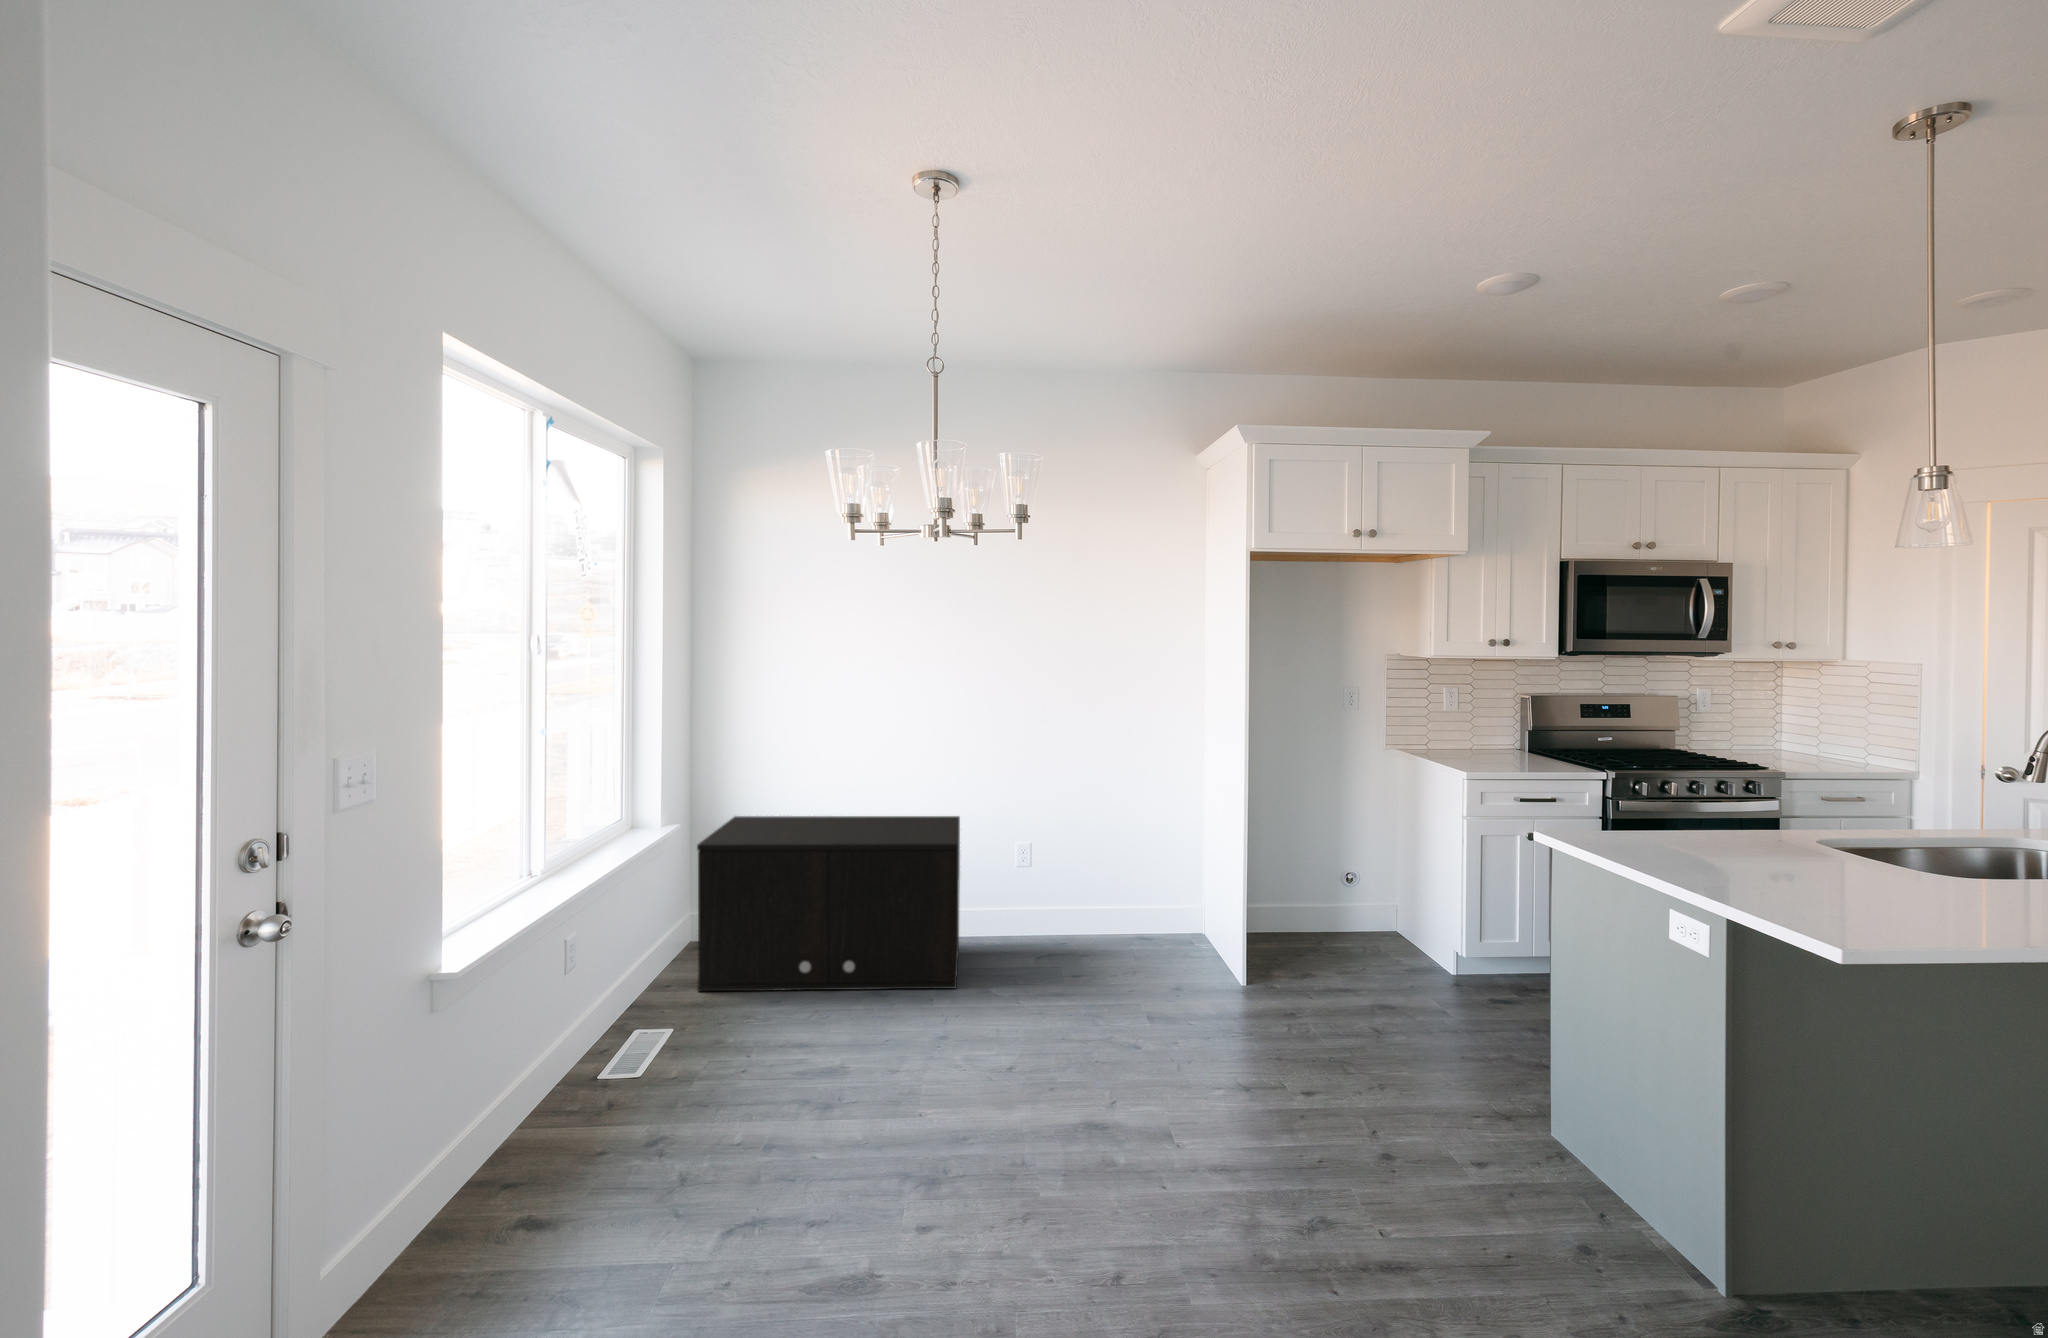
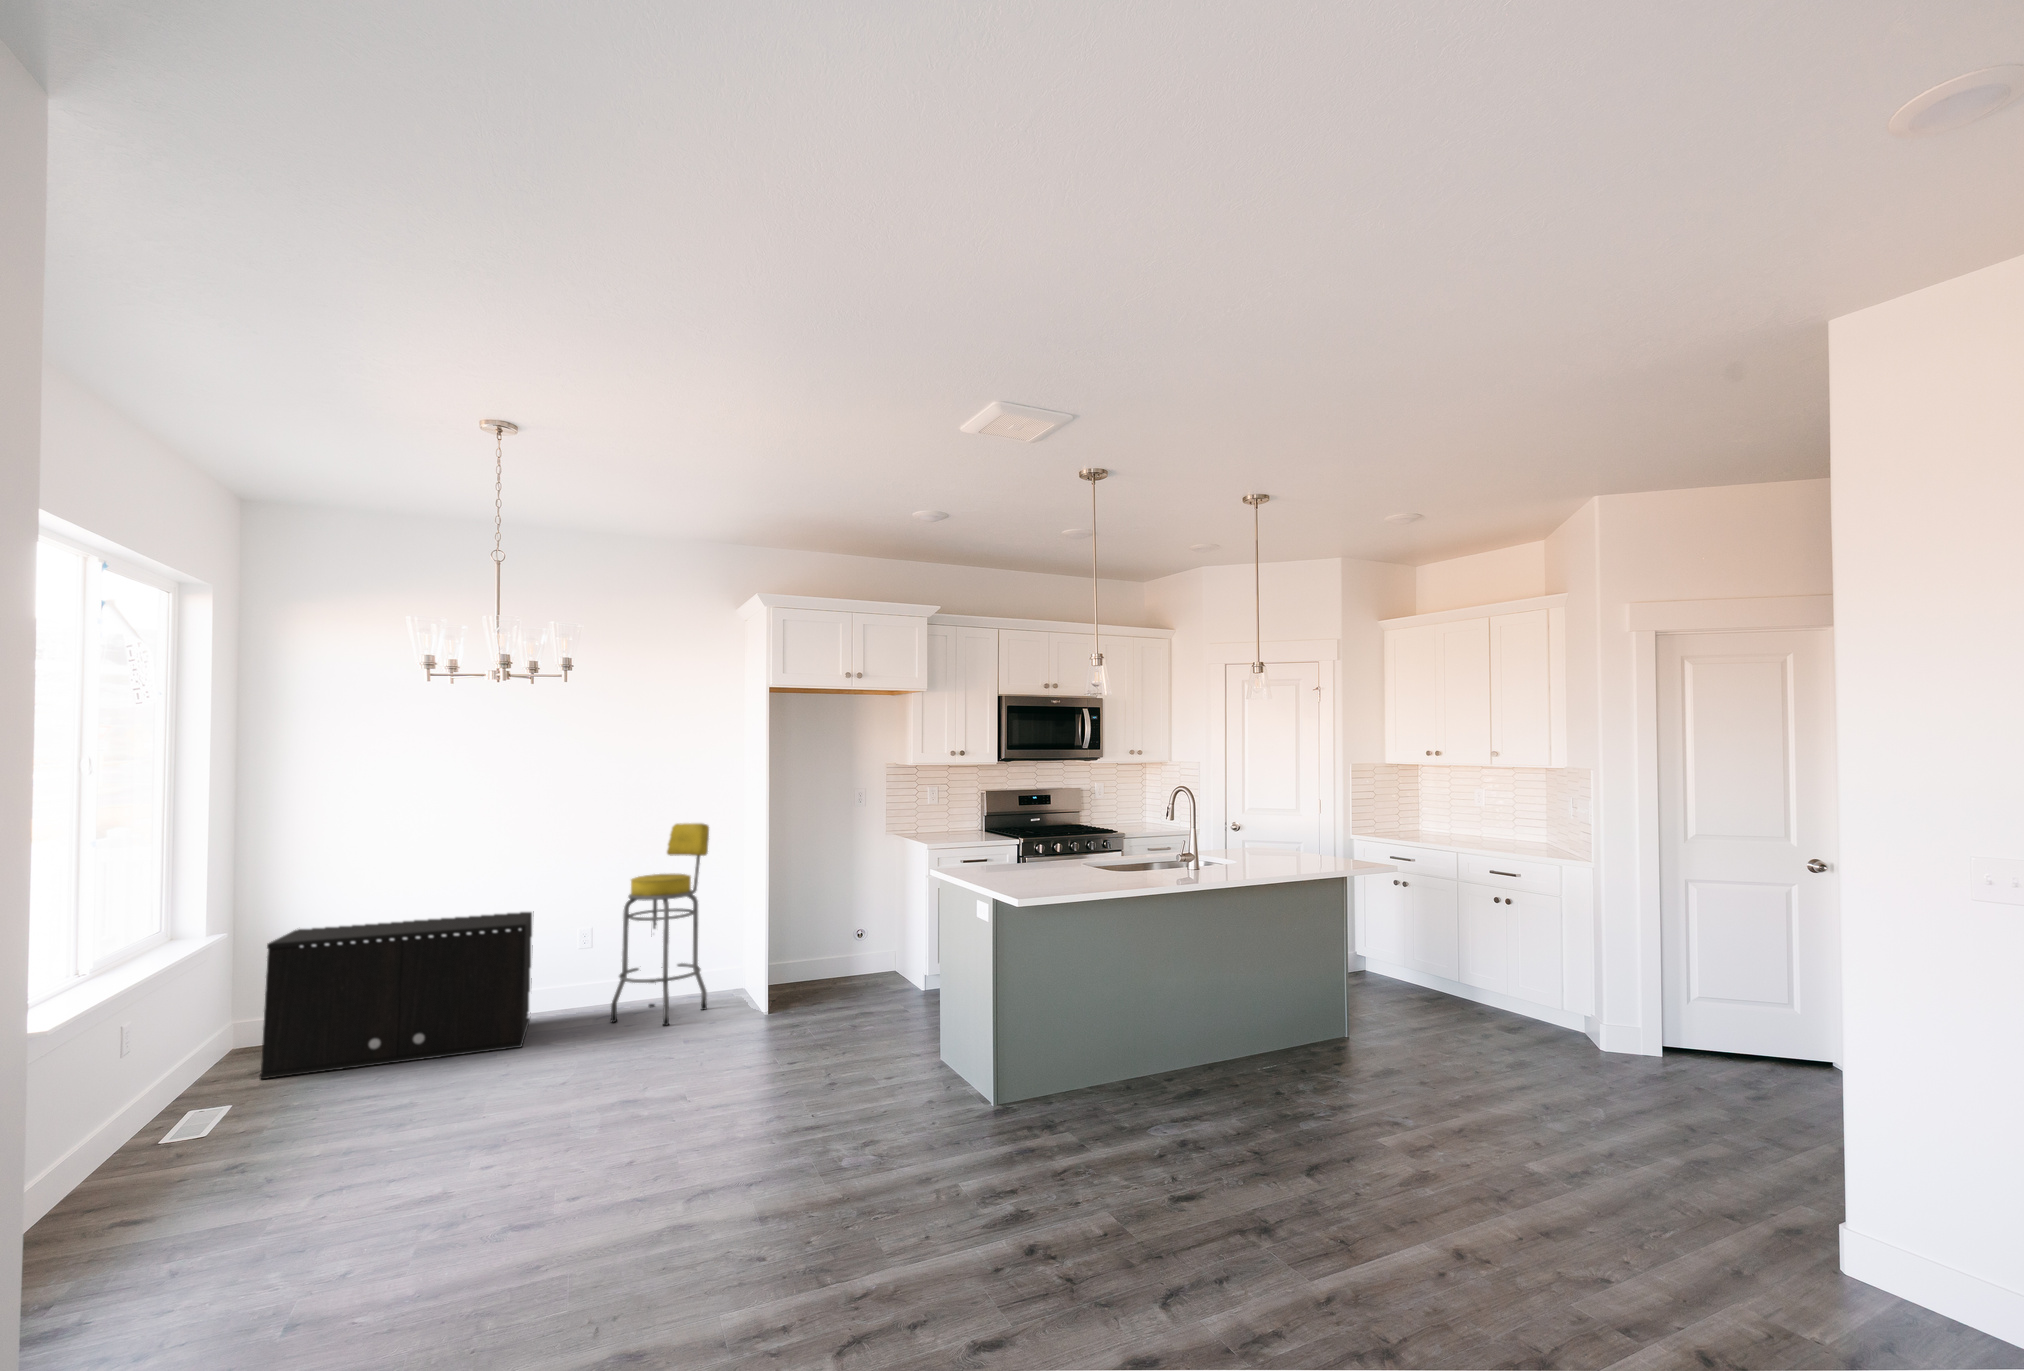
bar stool: none [1049,722,1161,979] -> present [611,823,709,1026]

